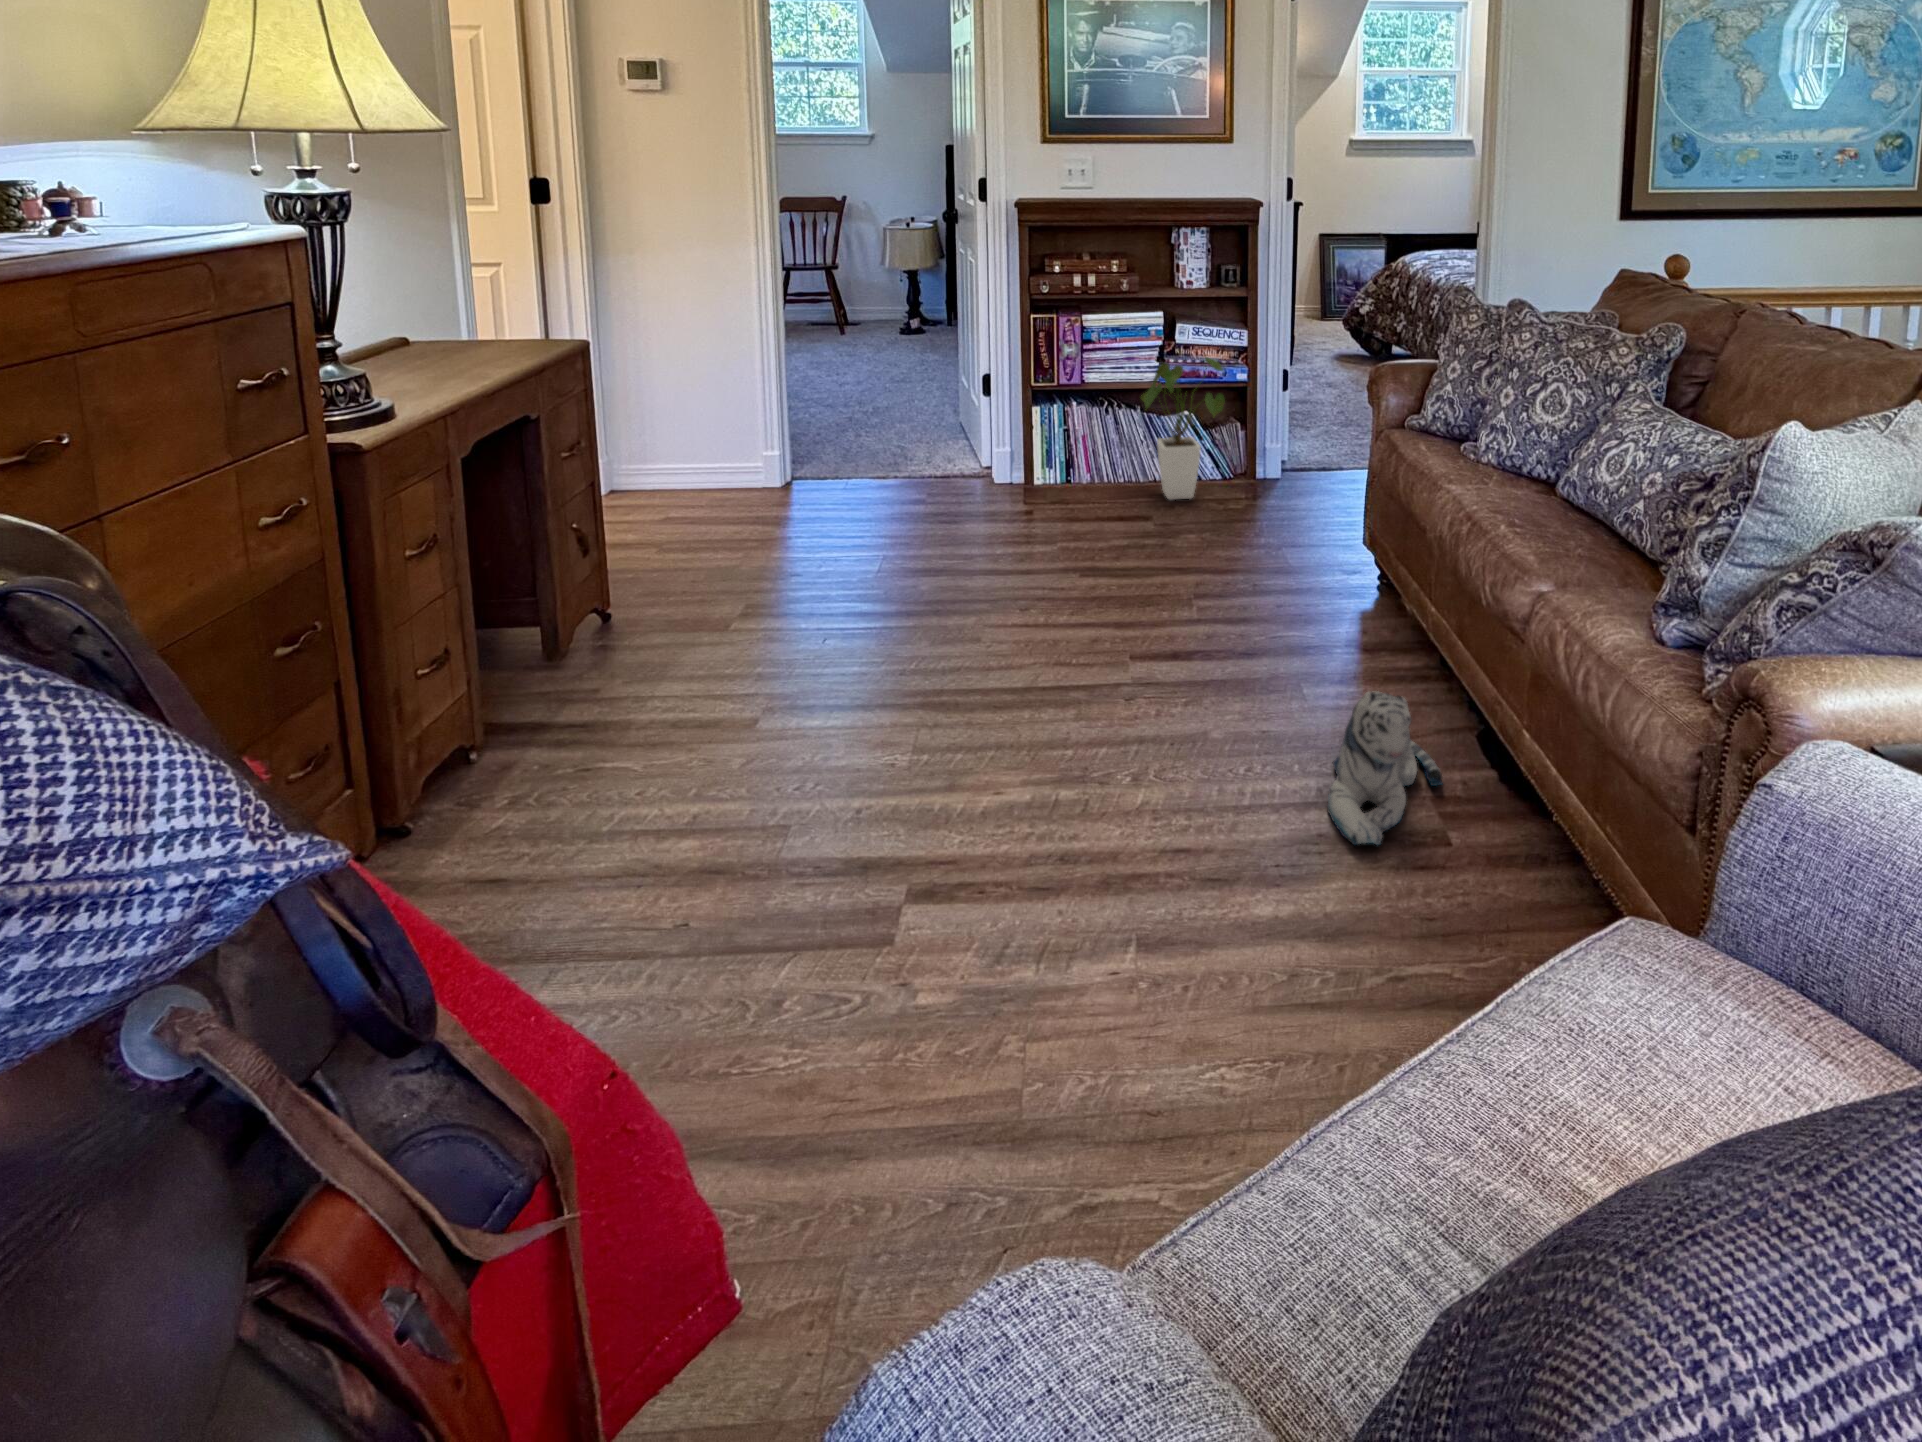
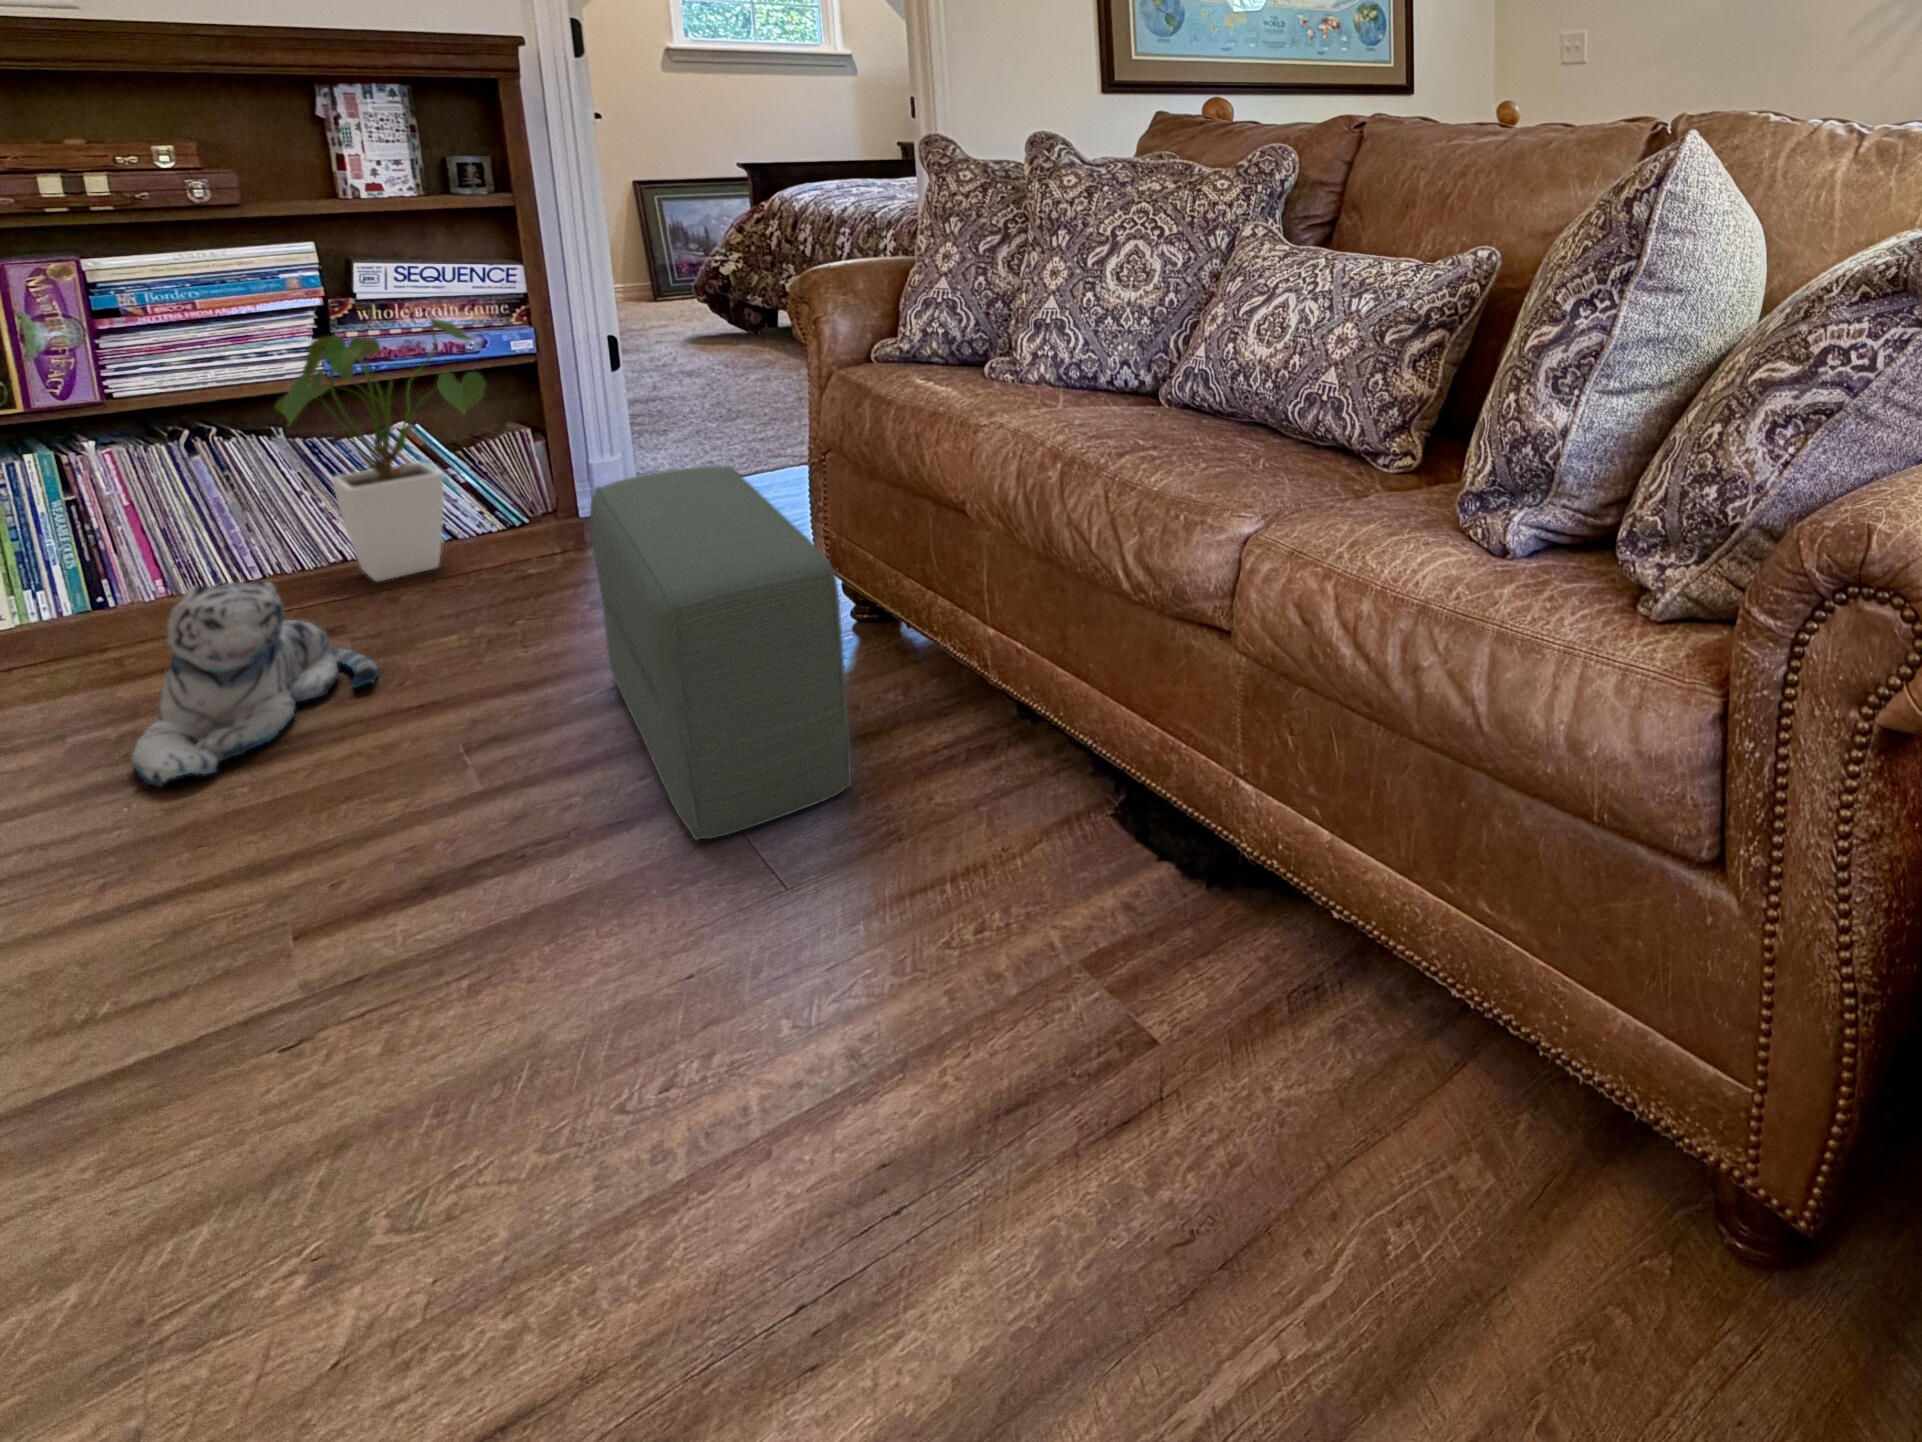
pouf: none [1259,476,1360,678] -> present [590,466,851,840]
plush toy: present [1327,691,1442,845] -> present [132,581,378,787]

